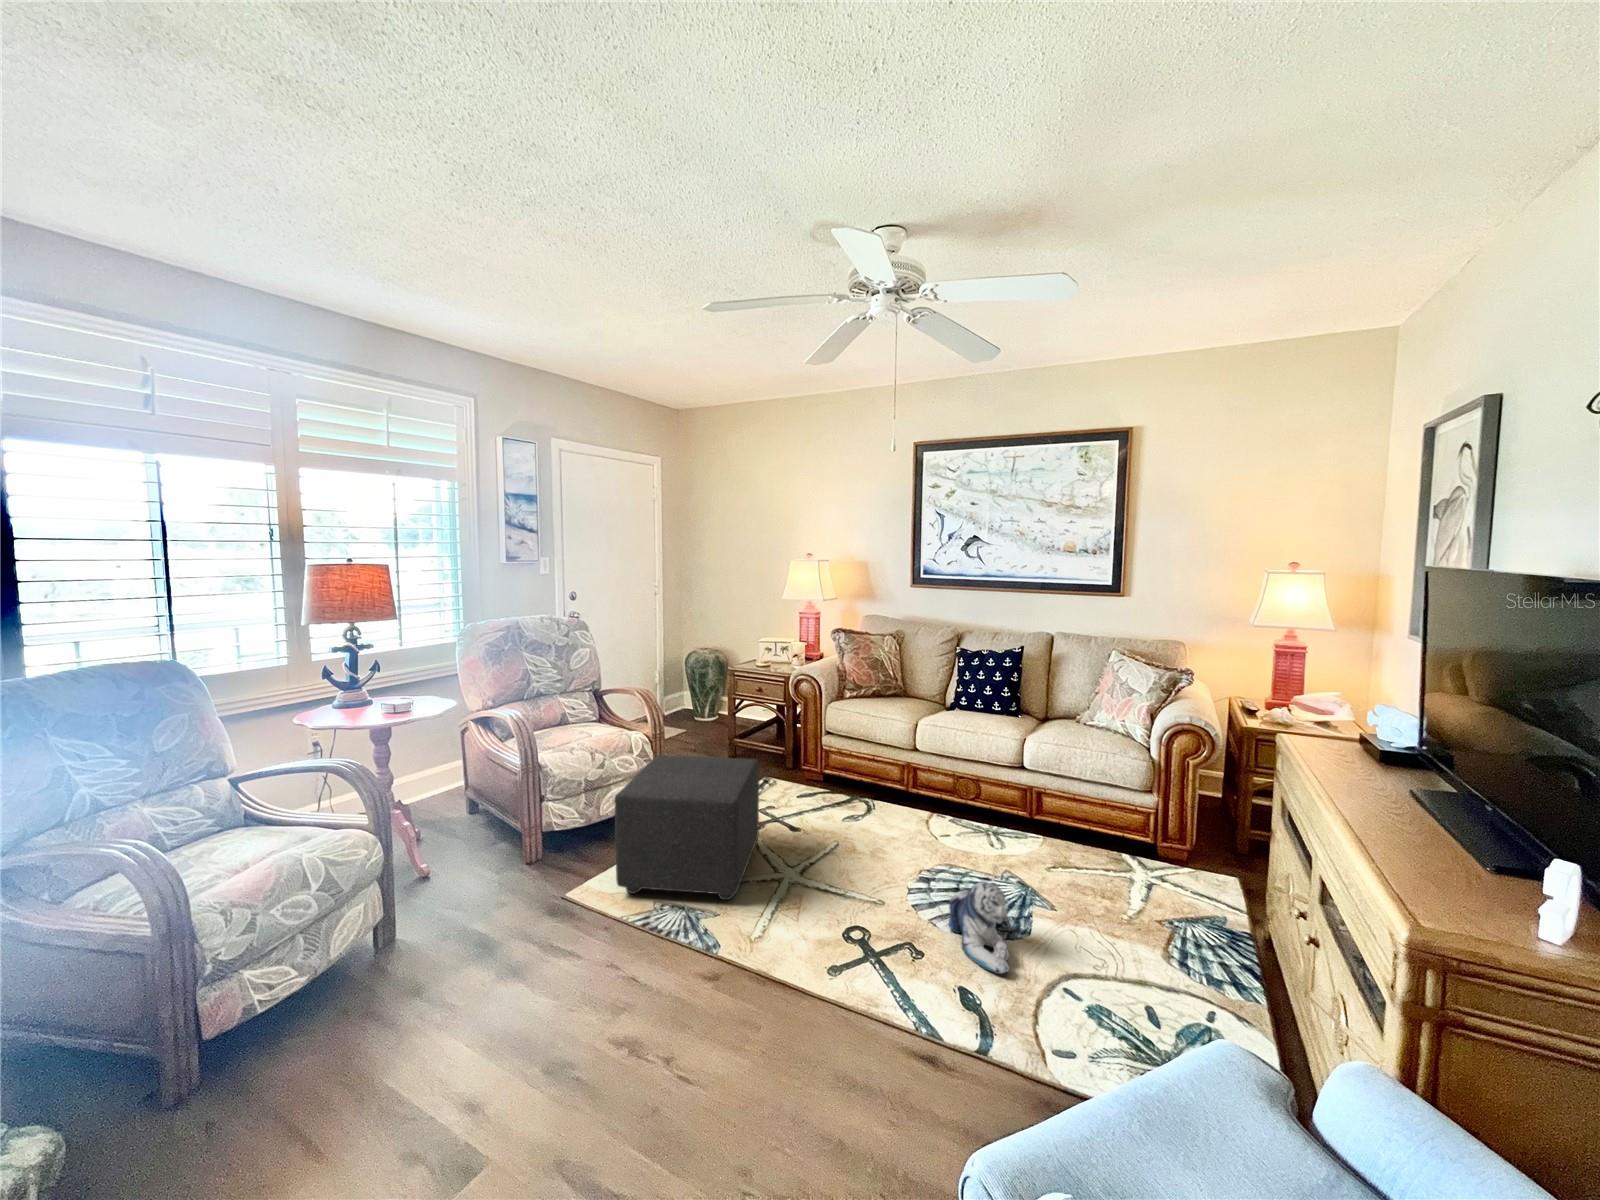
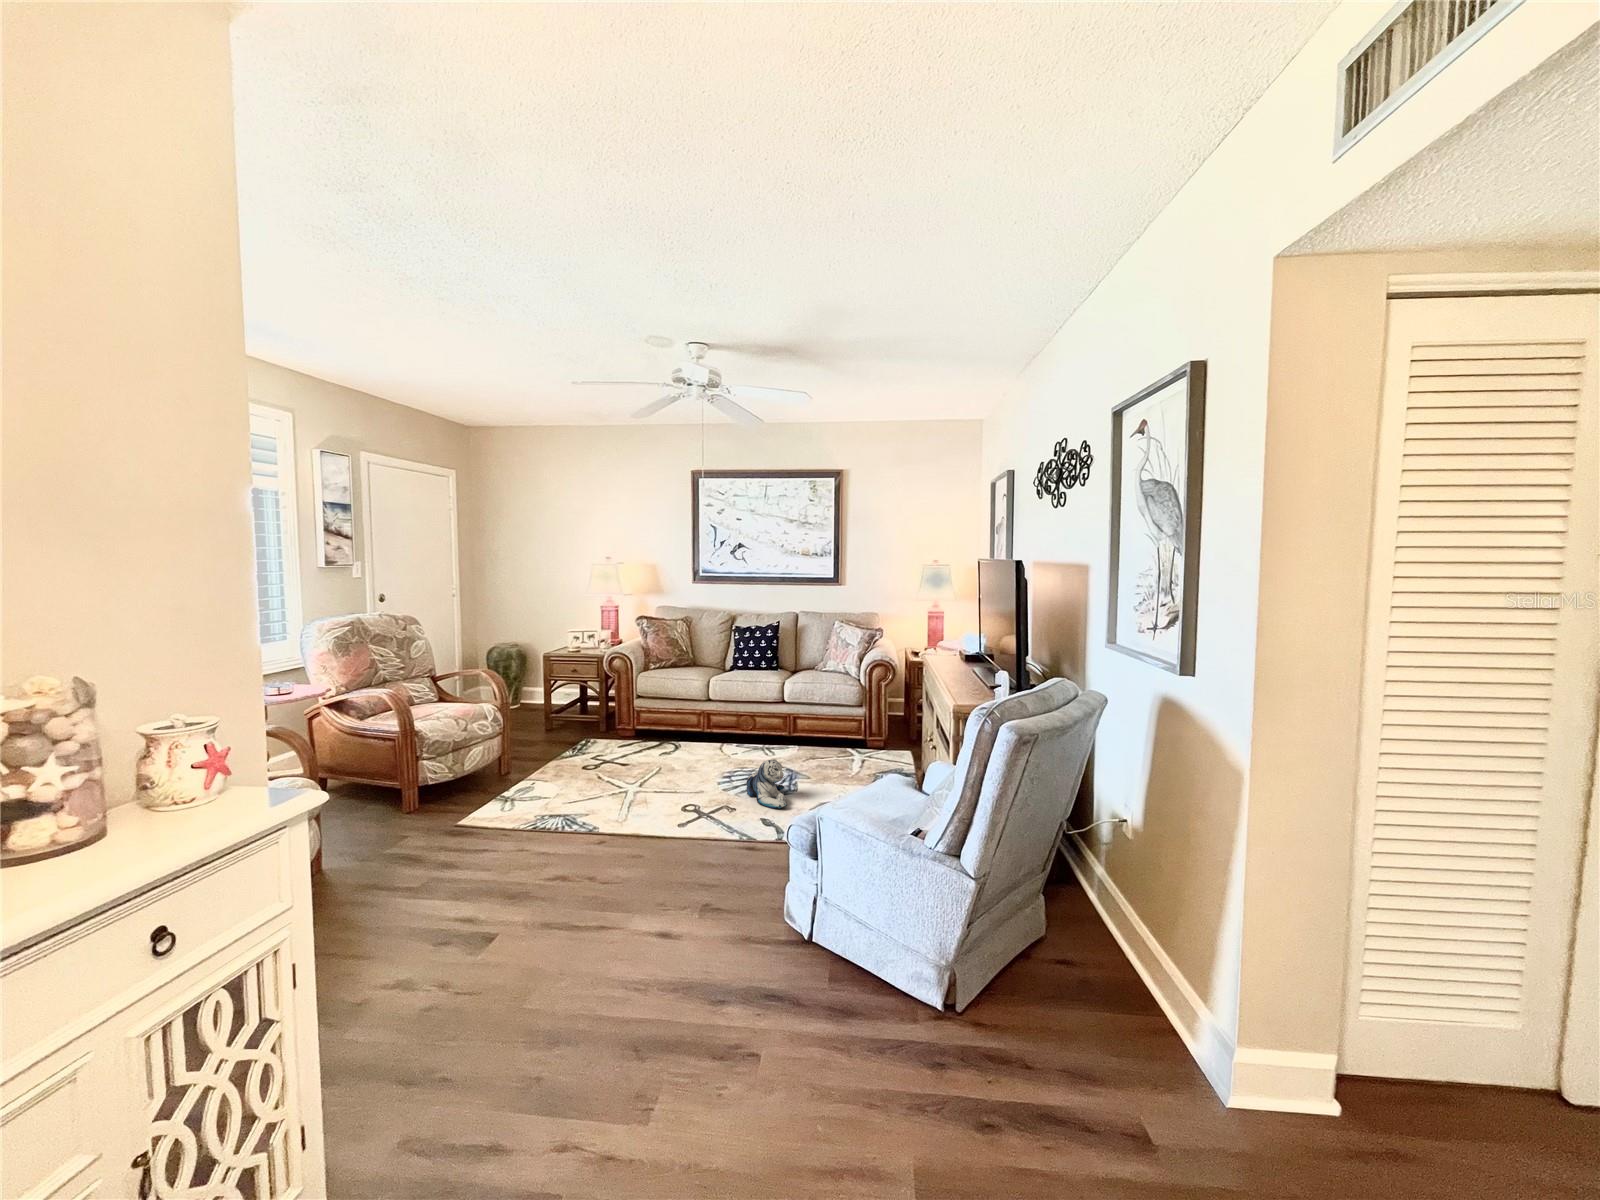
ottoman: present [614,755,759,900] -> none [499,711,601,815]

